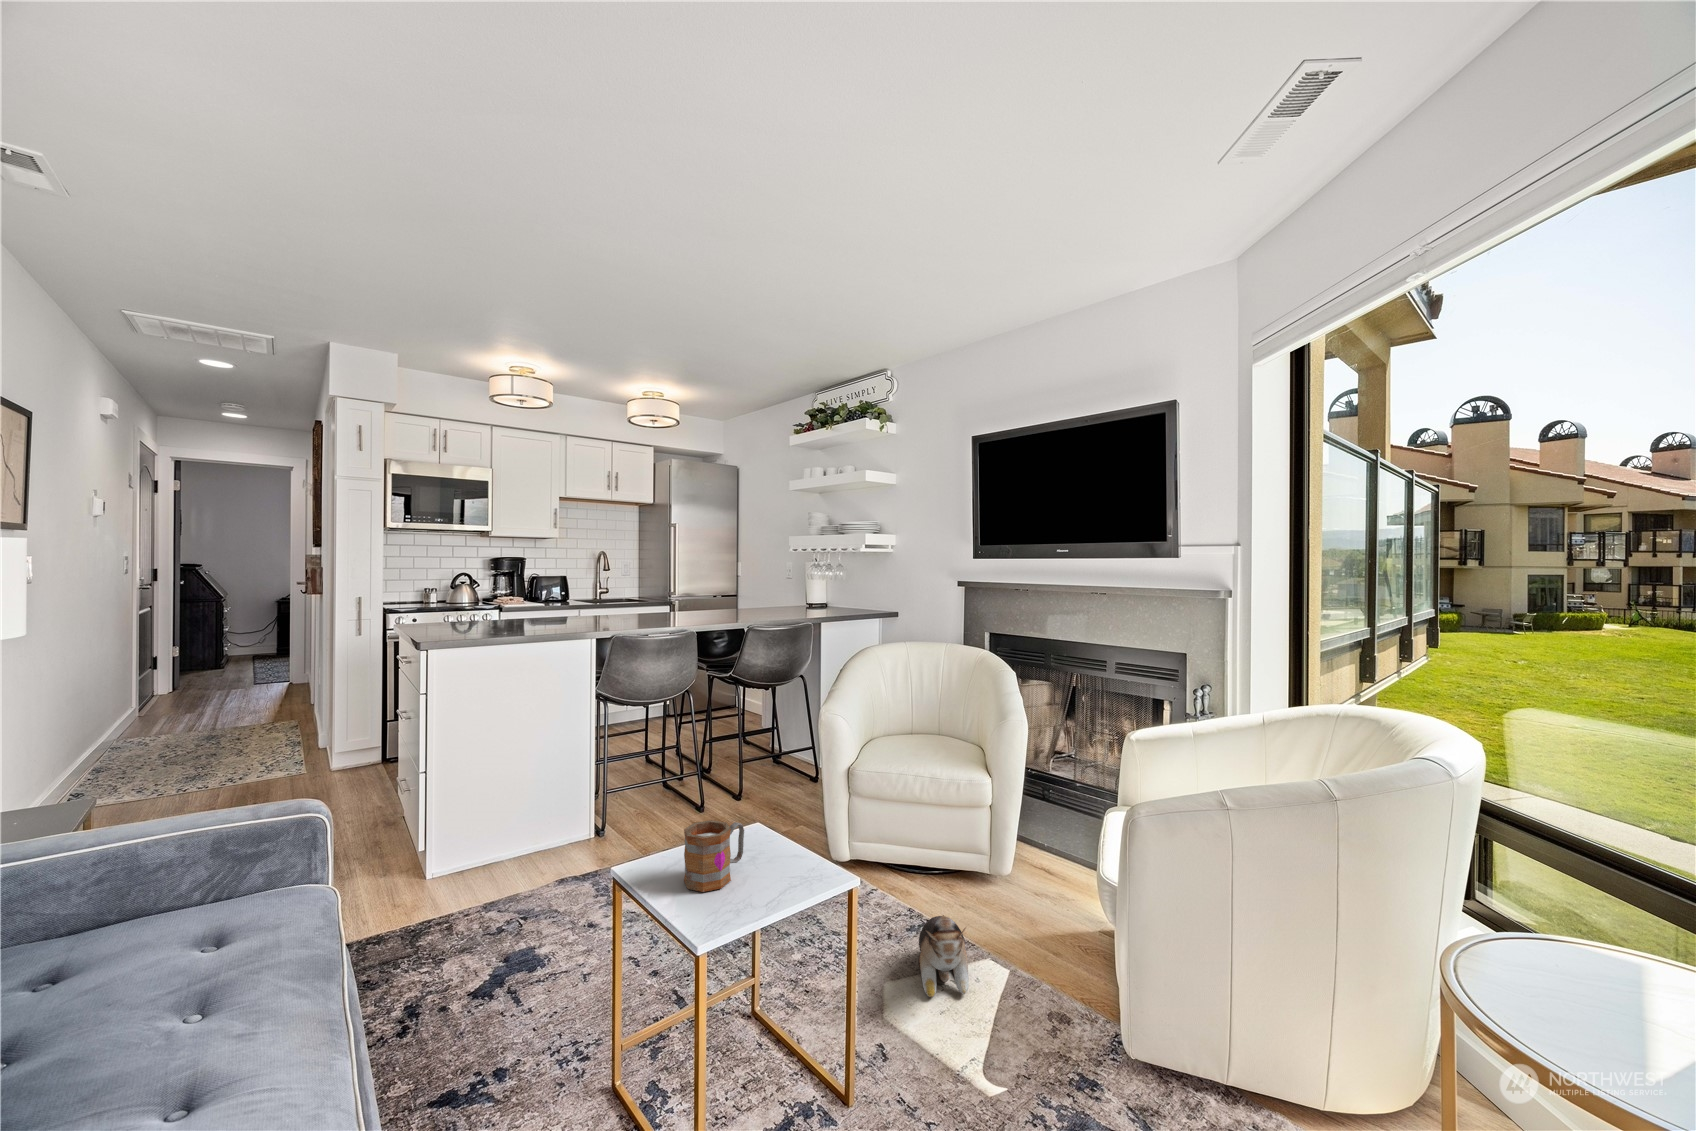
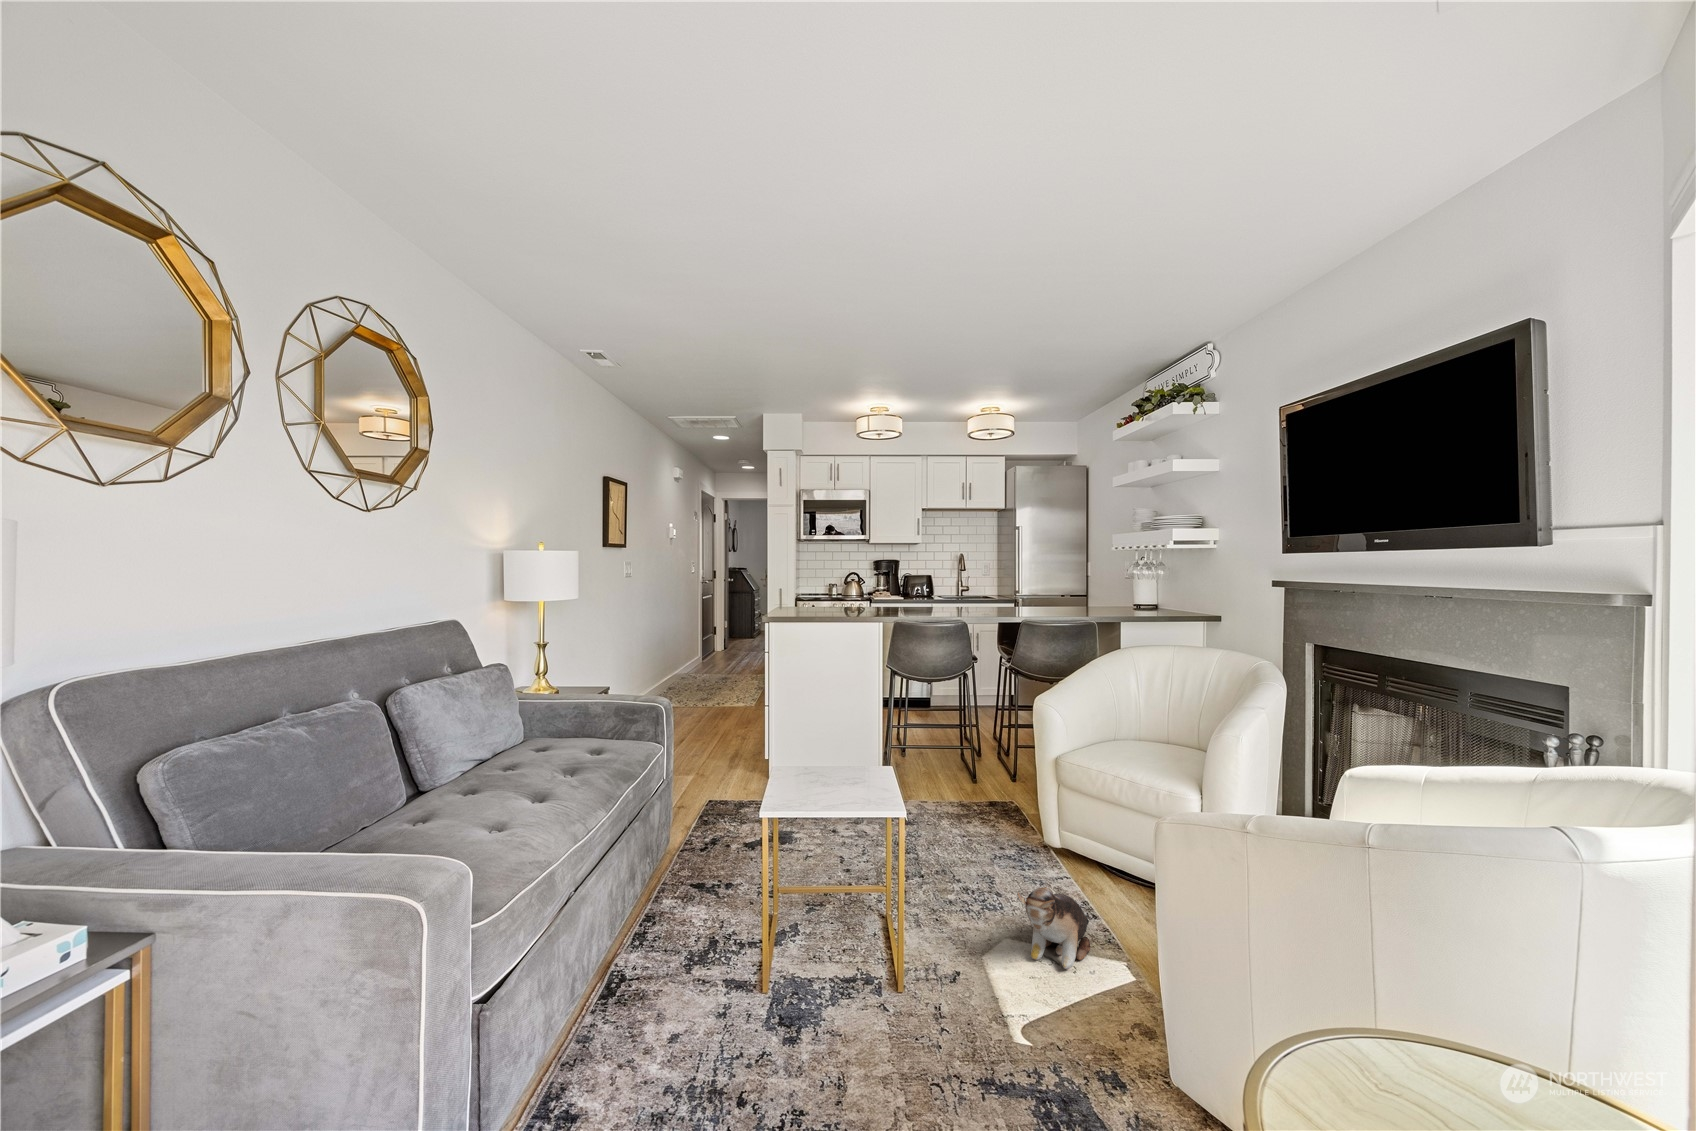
mug: present [684,820,744,892] -> none [801,746,850,795]

